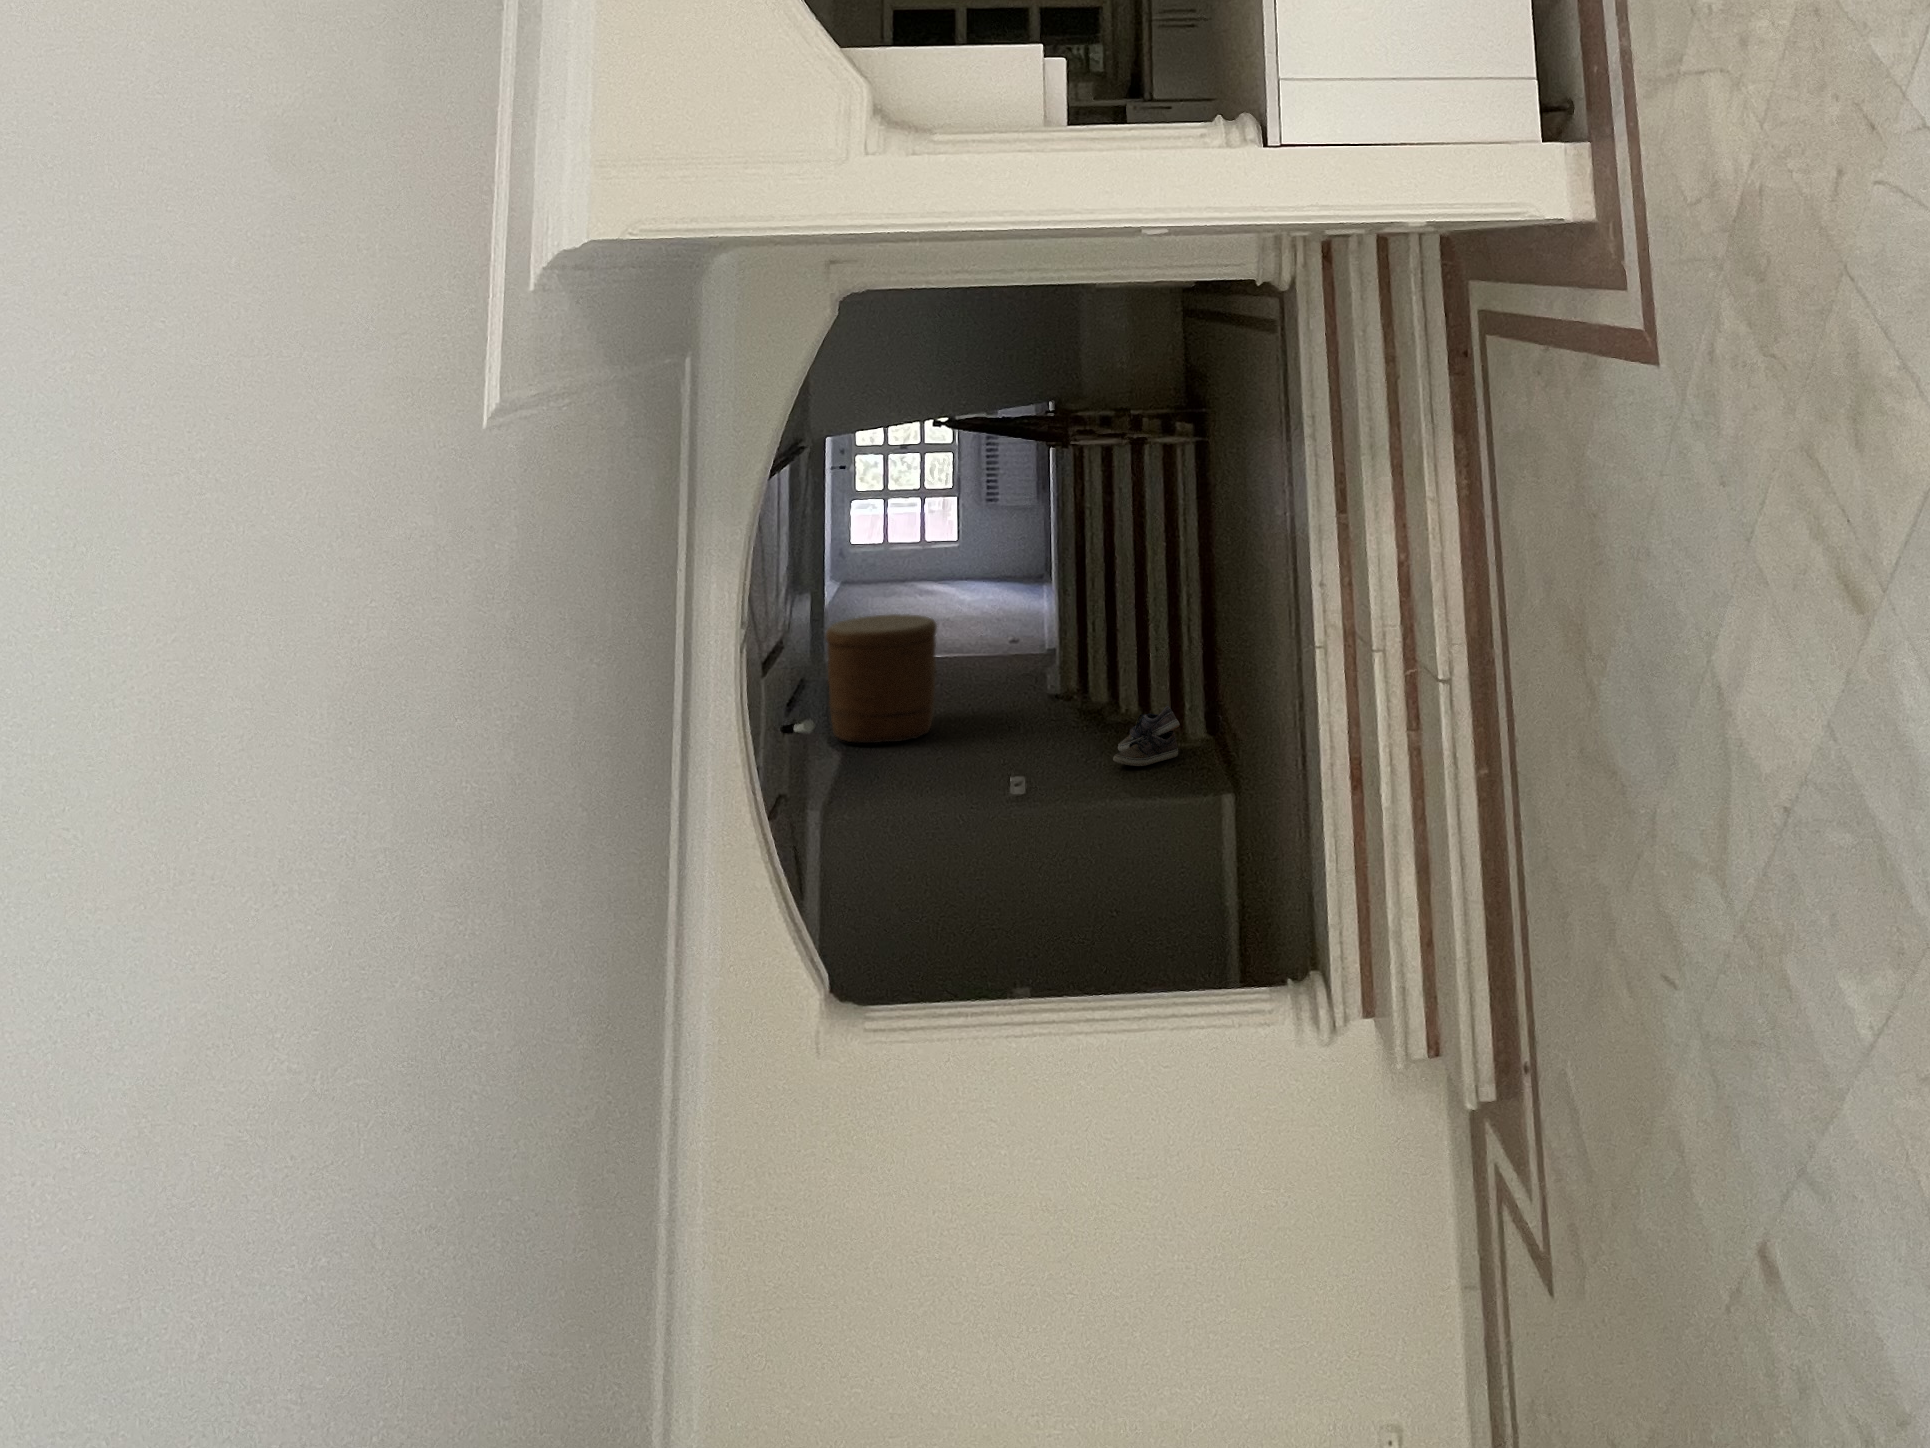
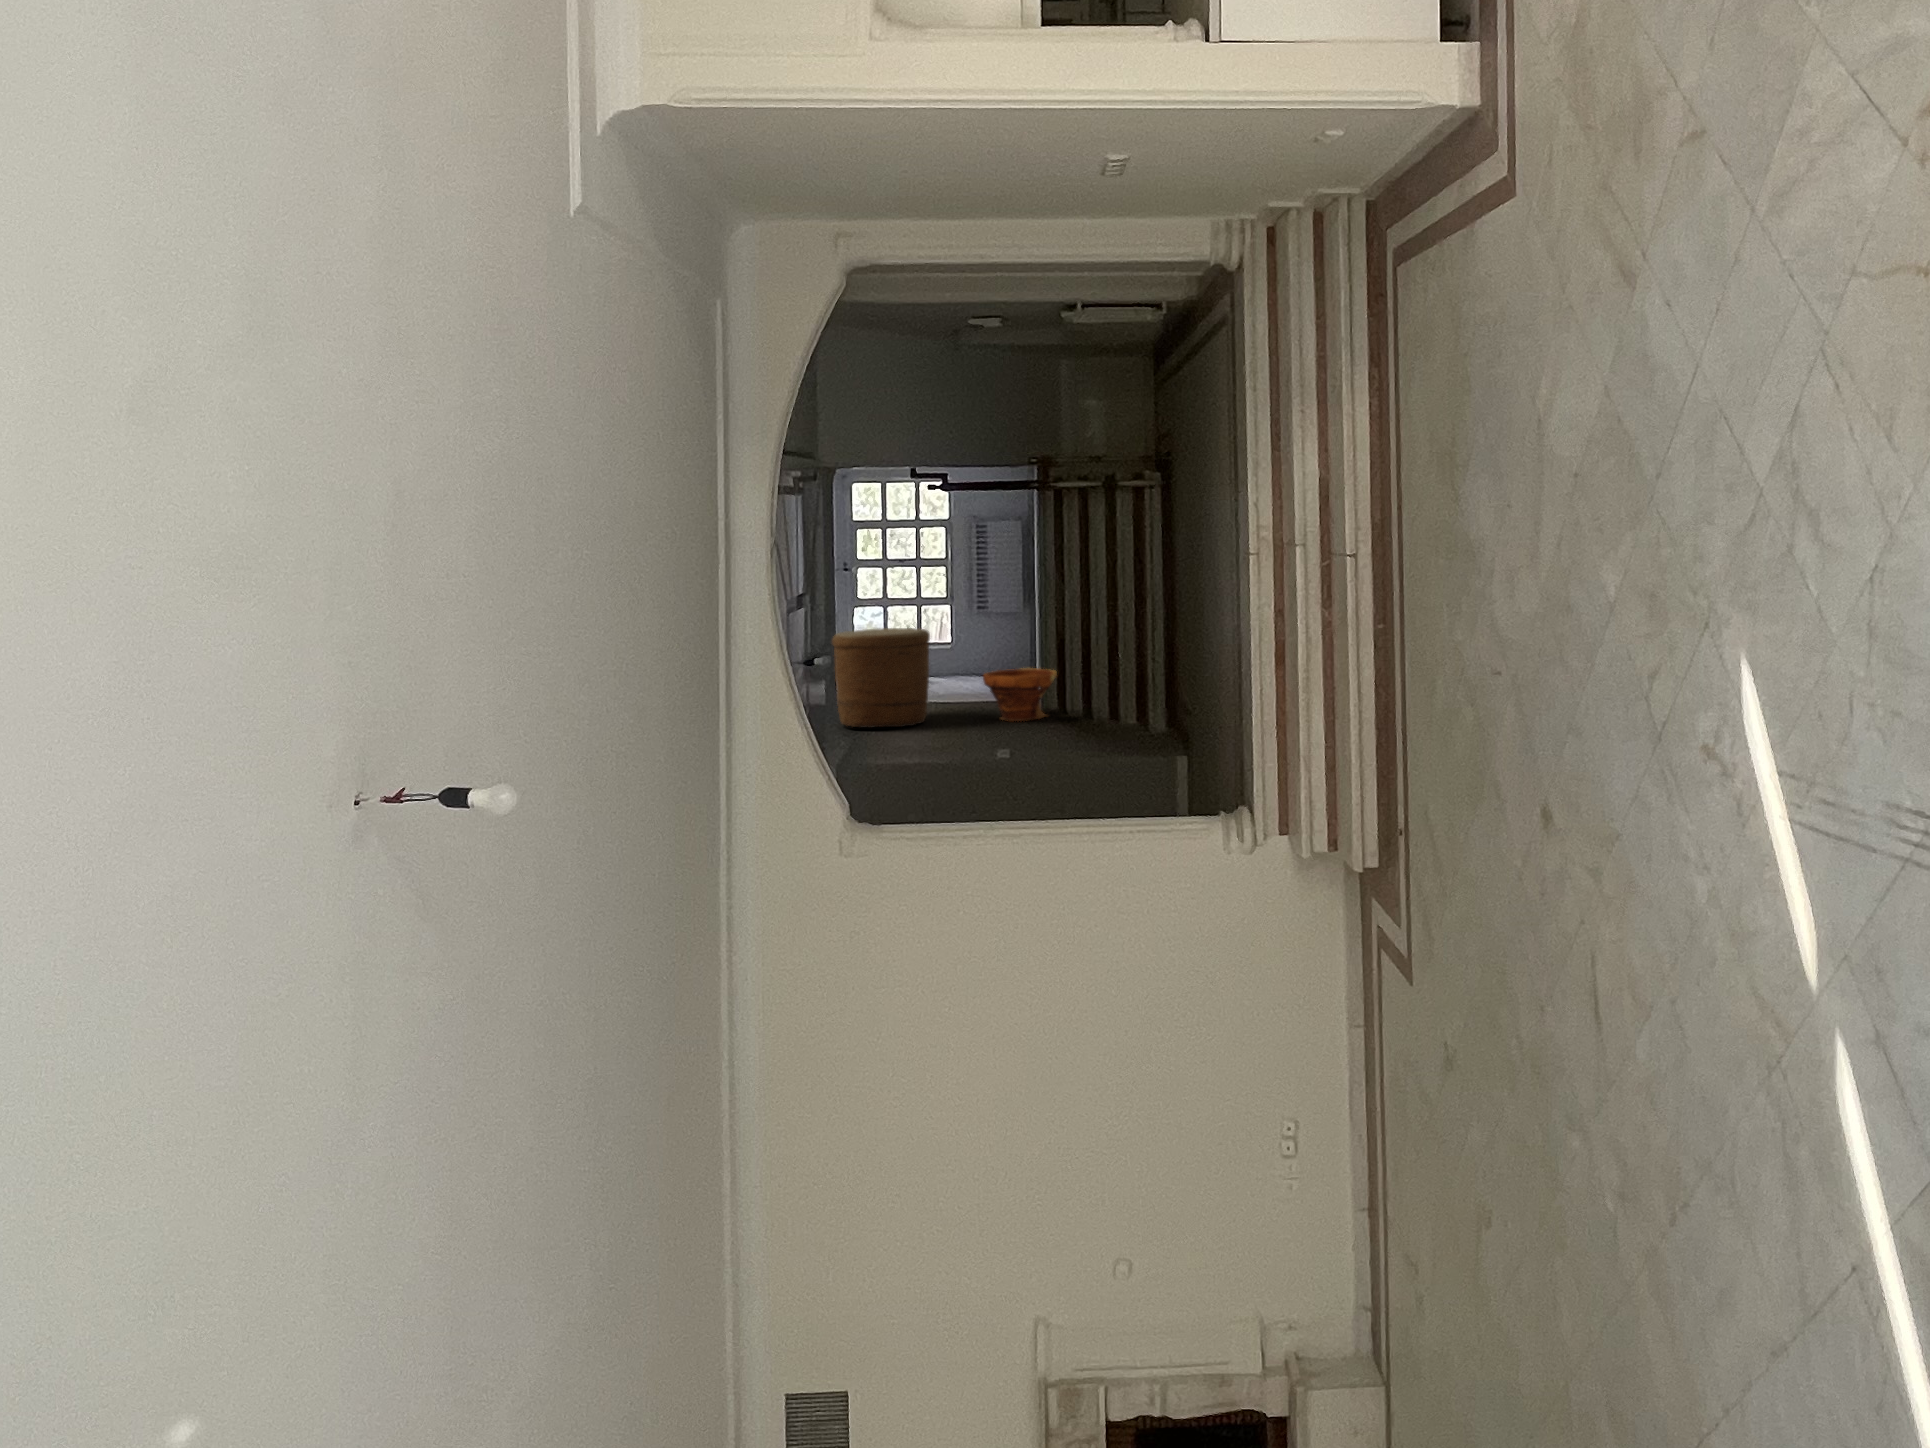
planter: none [997,661,1082,731] -> present [983,668,1057,721]
shoe: present [1113,706,1180,766] -> none [1083,692,1141,738]

